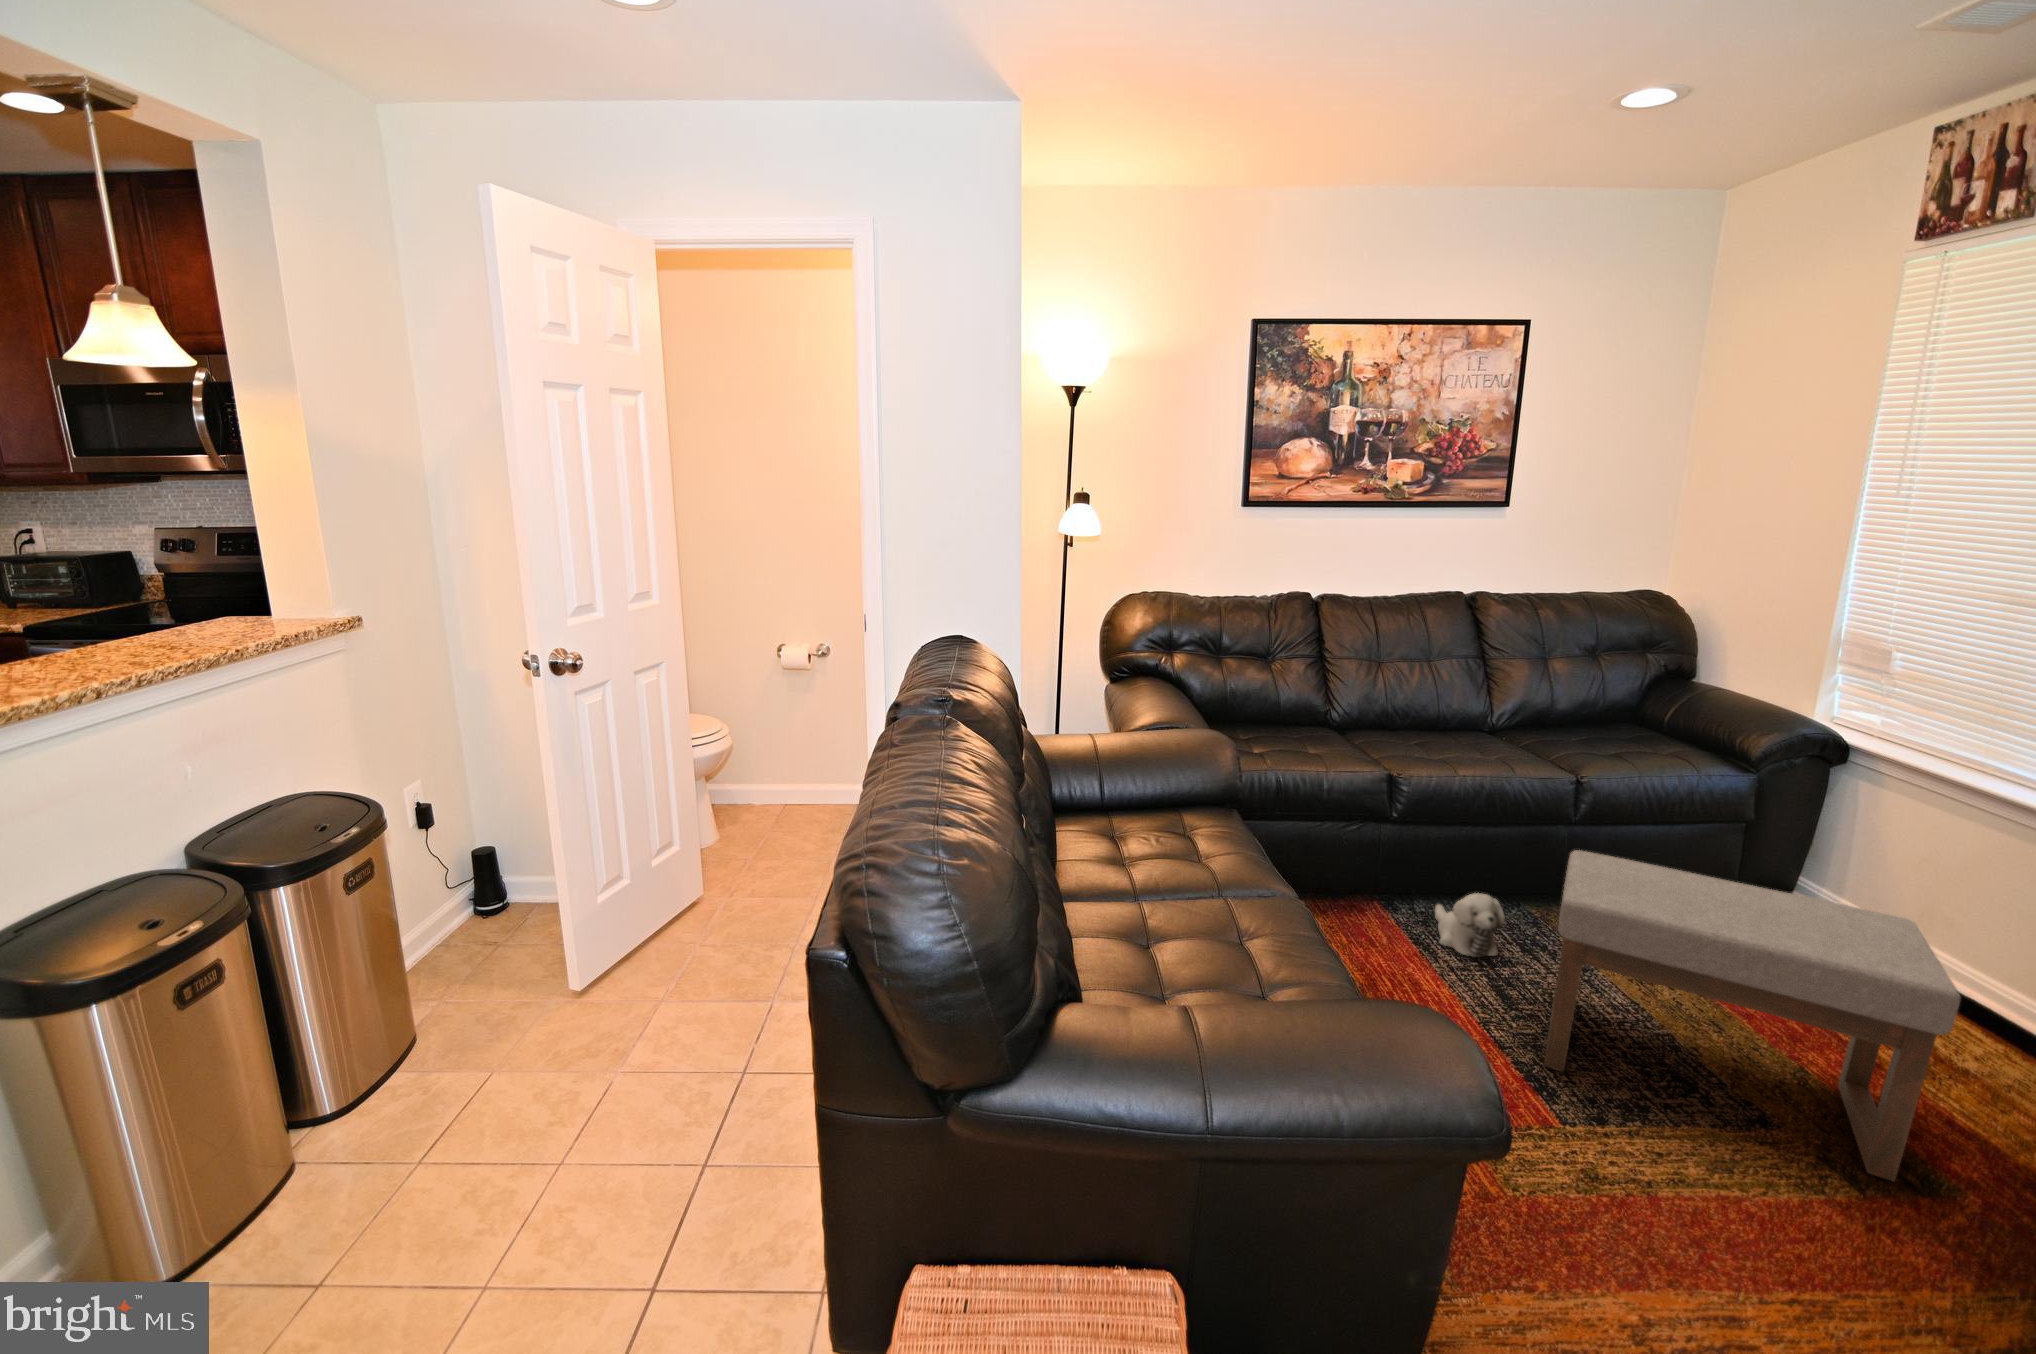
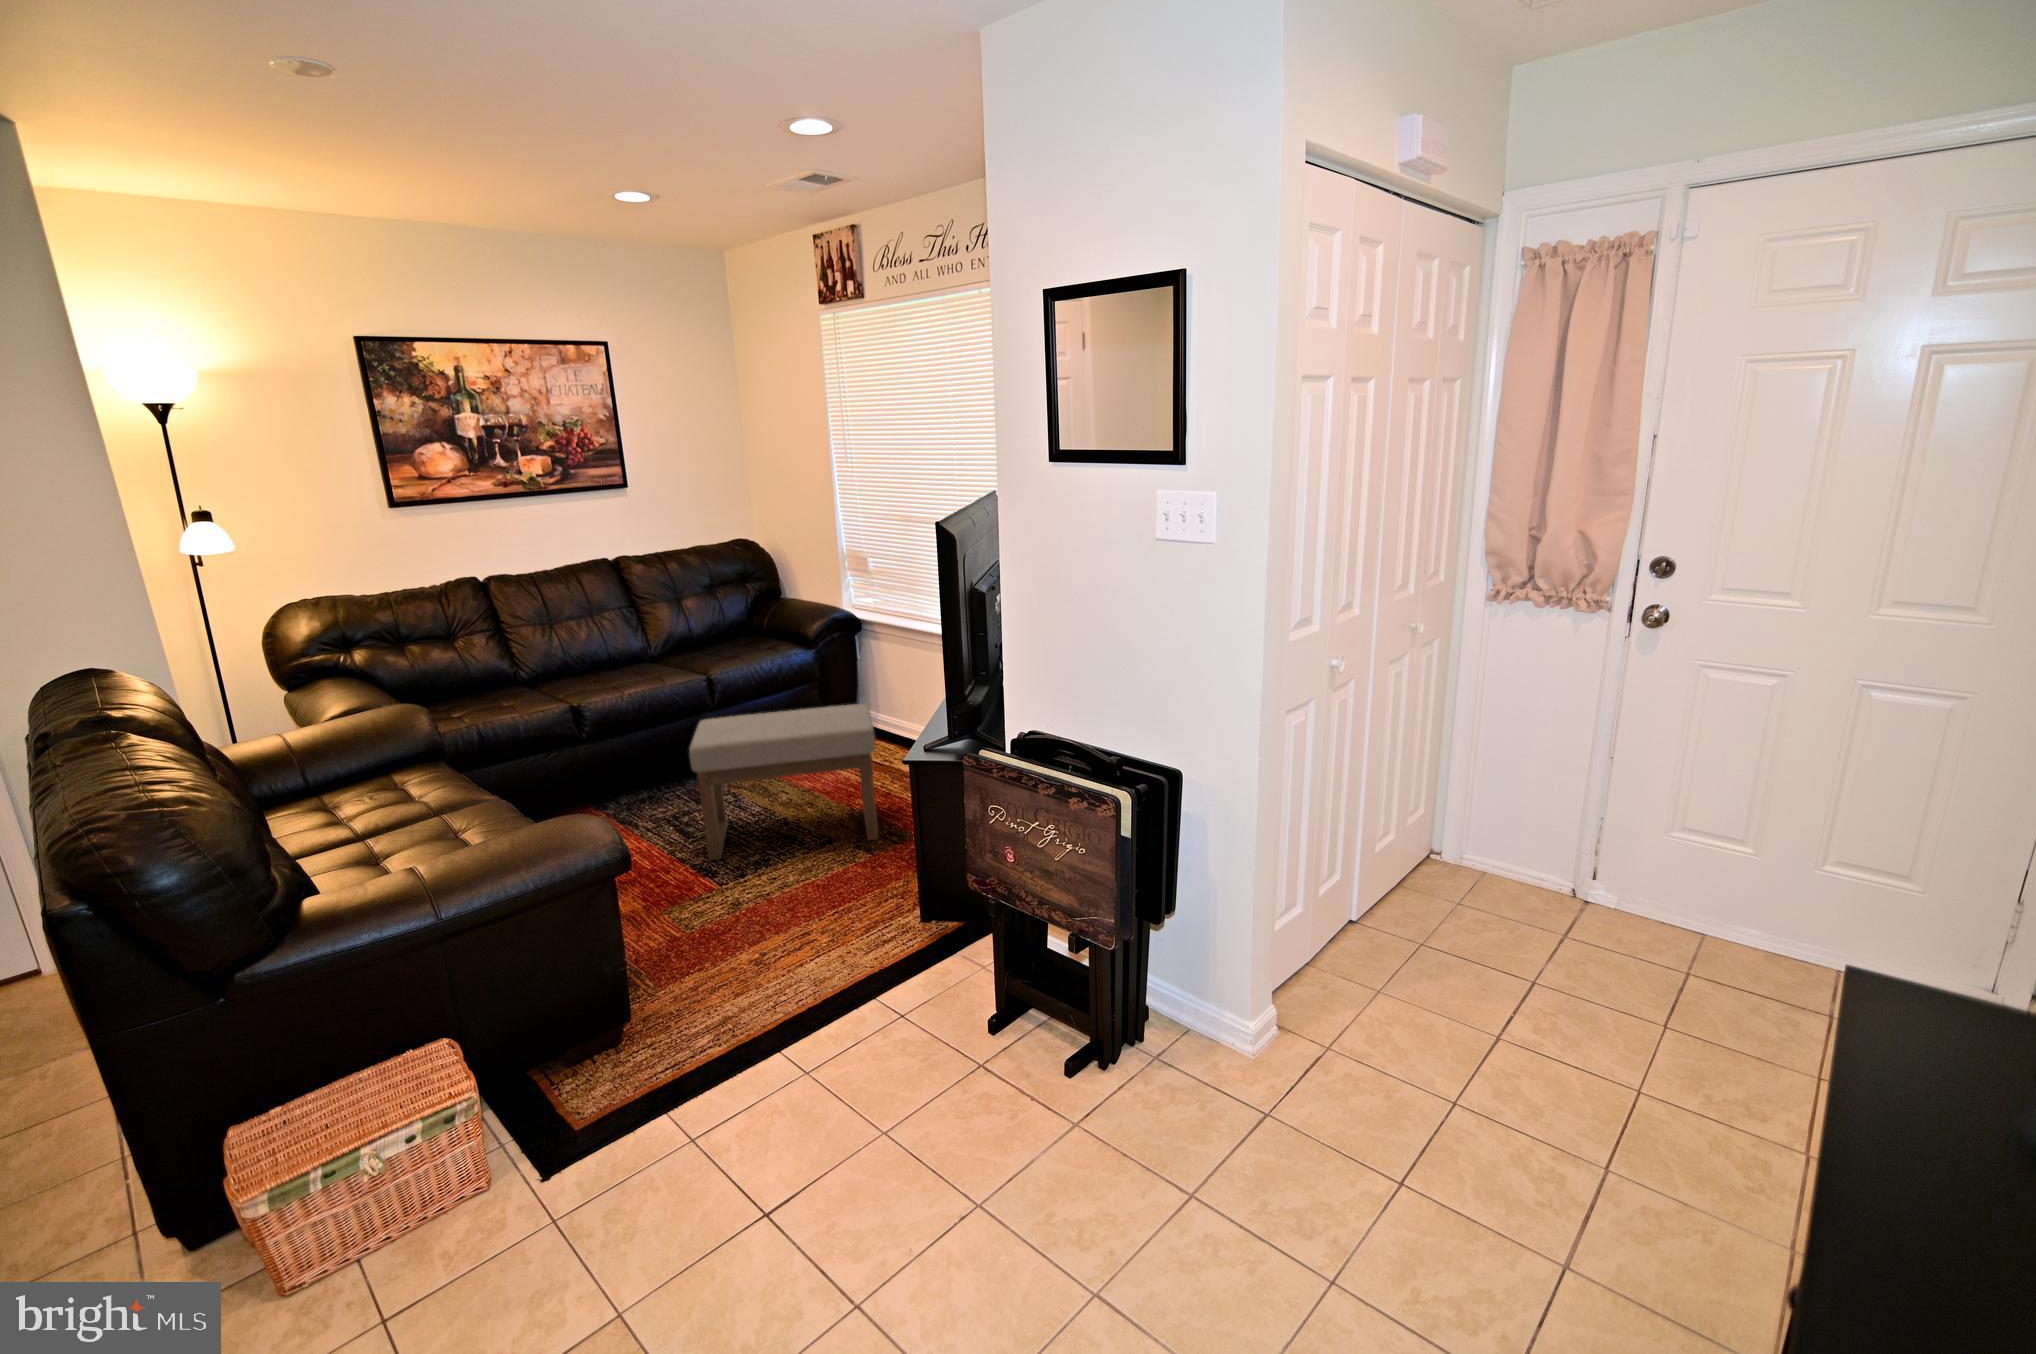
plush toy: present [1435,893,1505,957] -> none [637,774,682,822]

